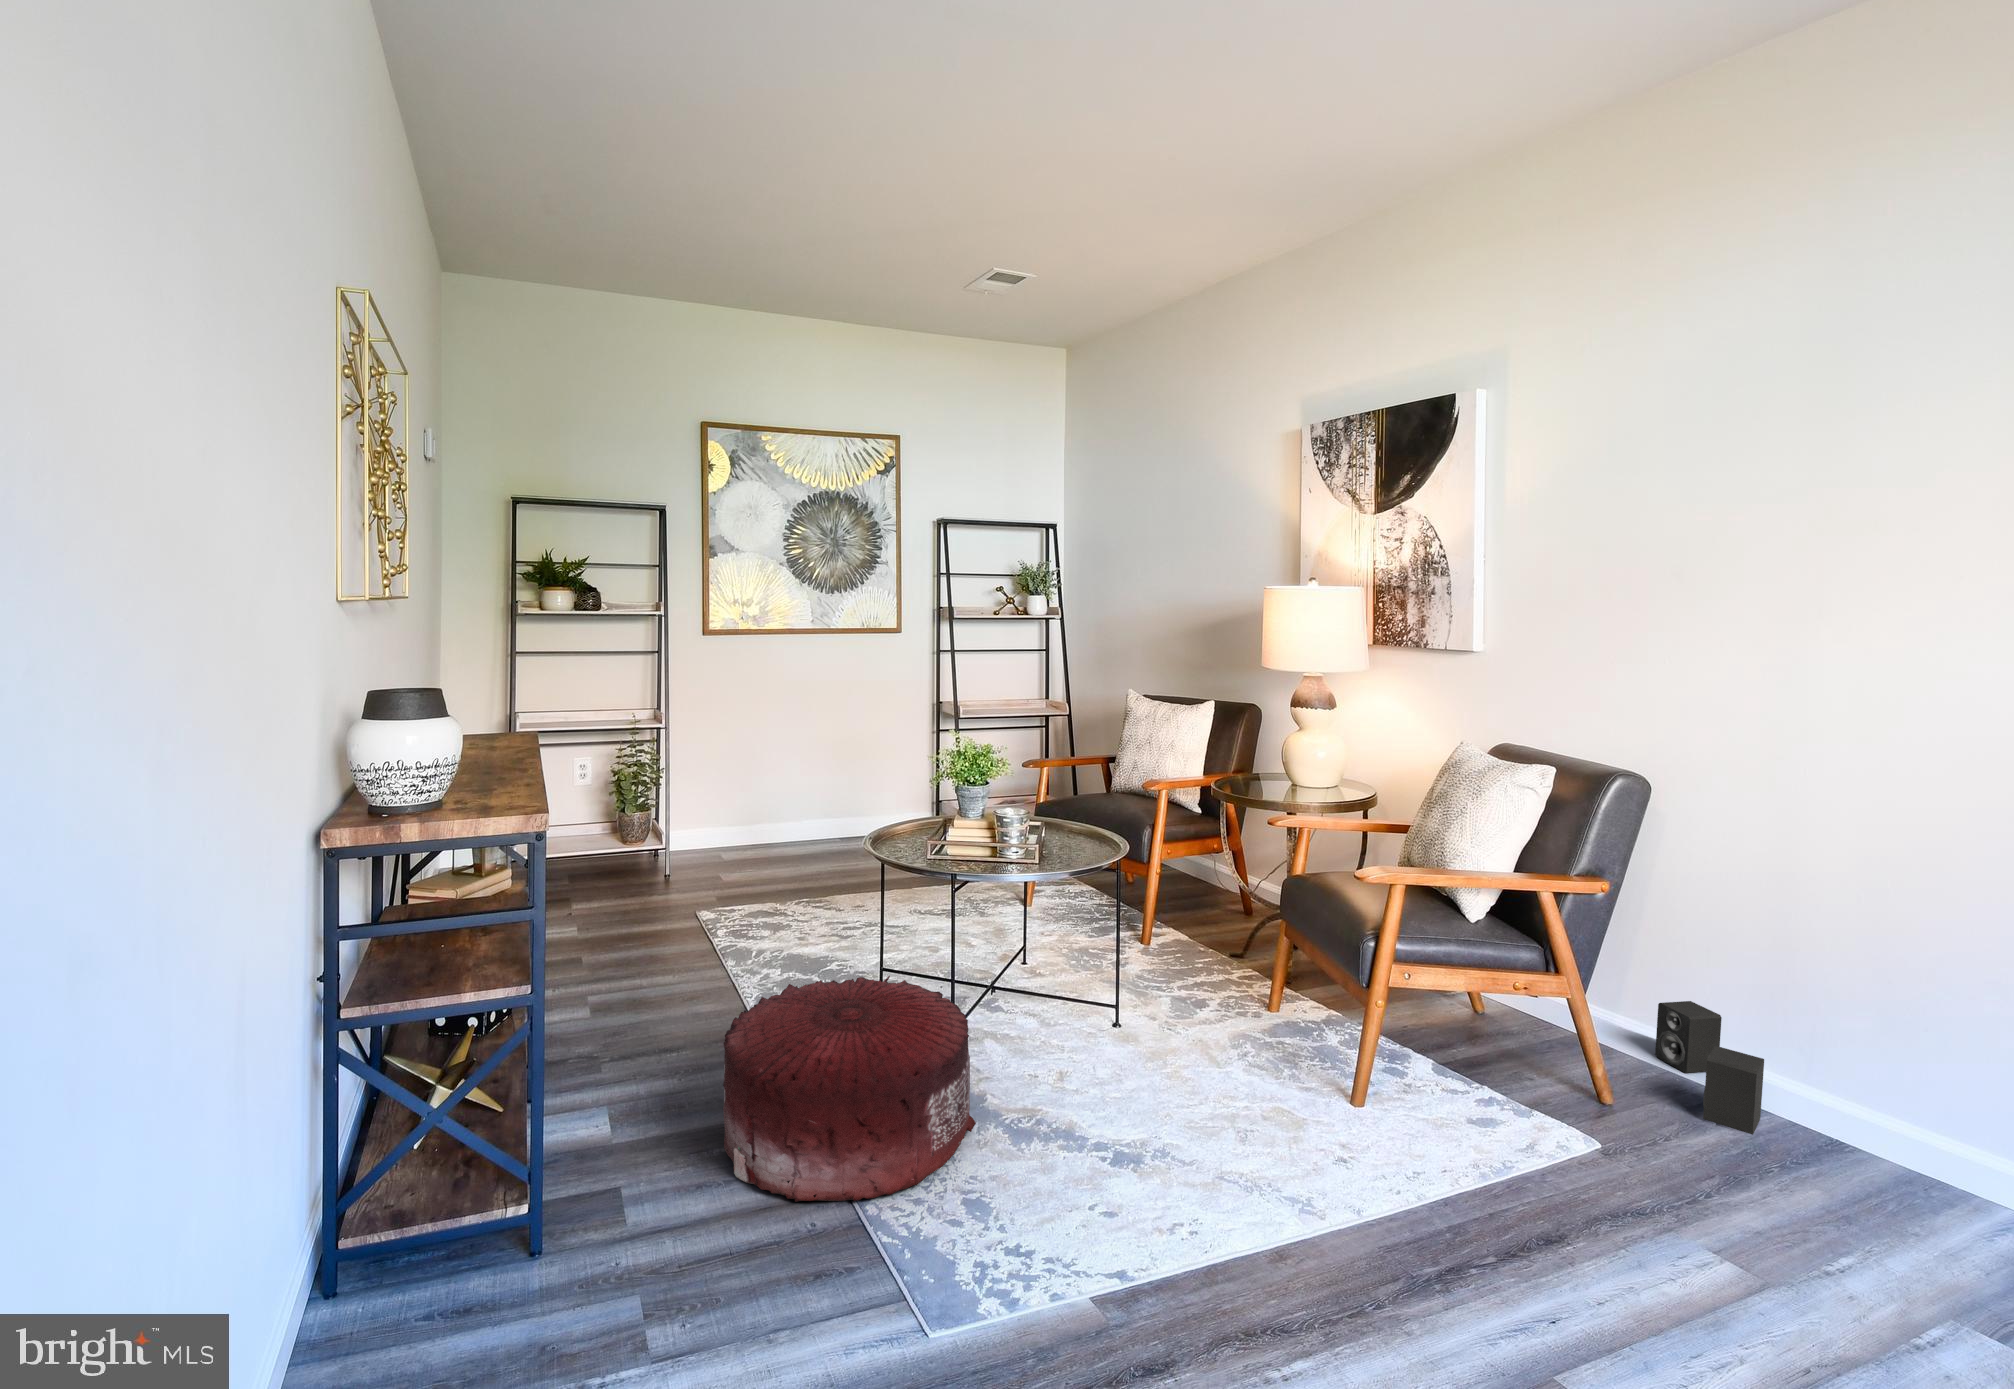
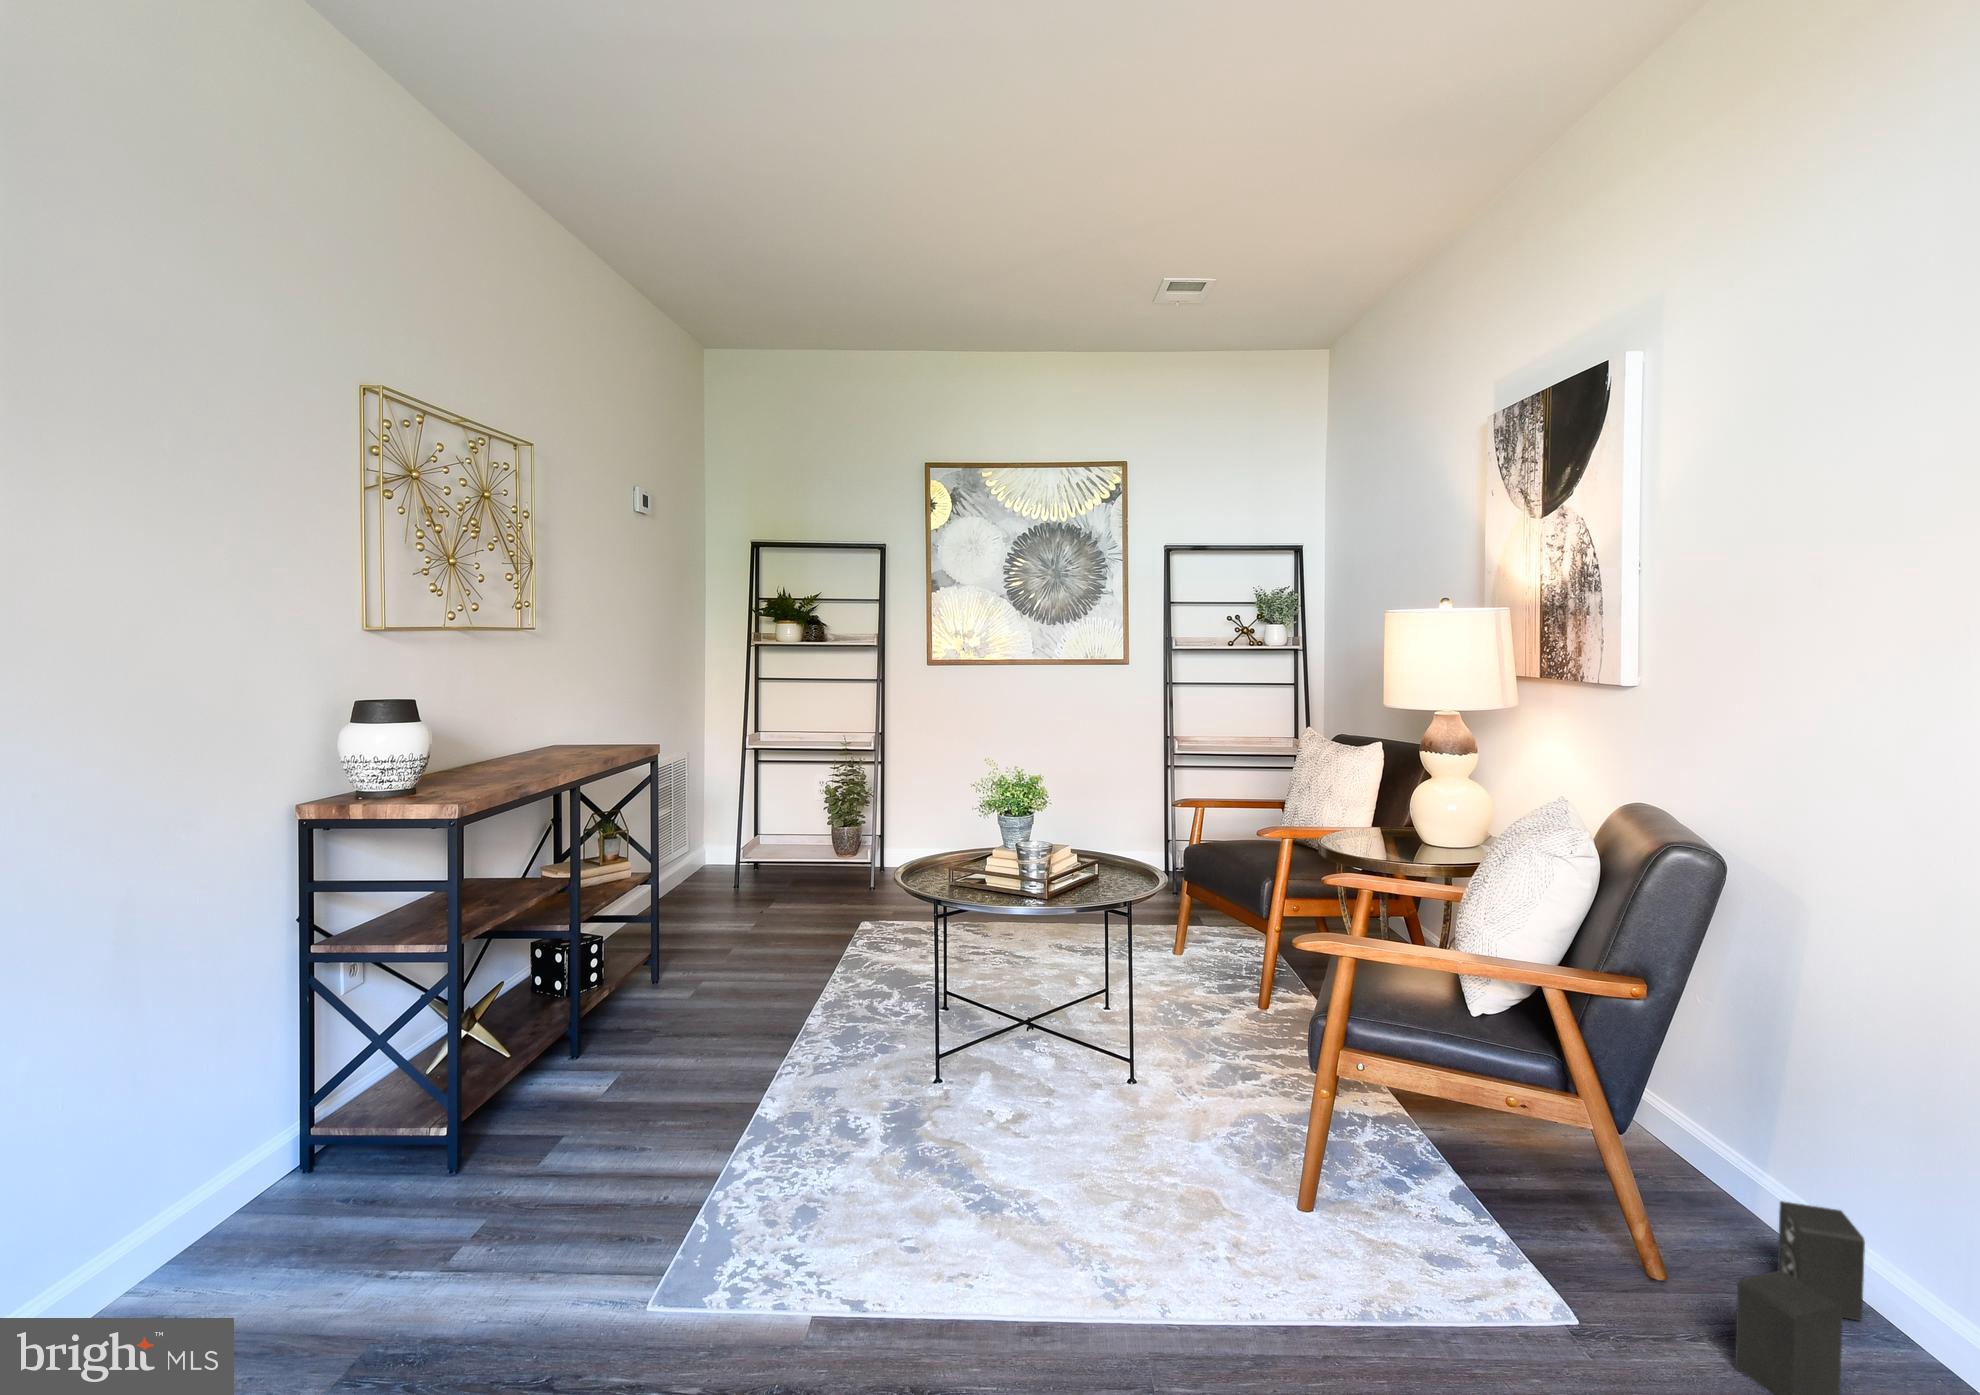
pouf: present [723,976,976,1202] -> none [641,979,875,1176]

